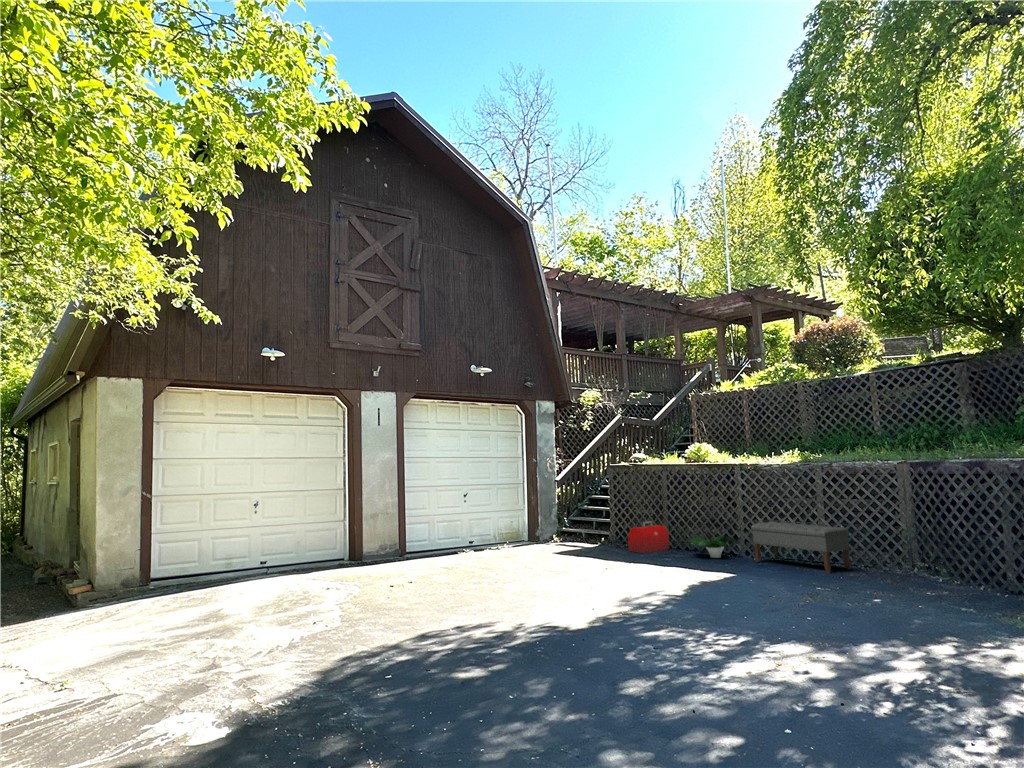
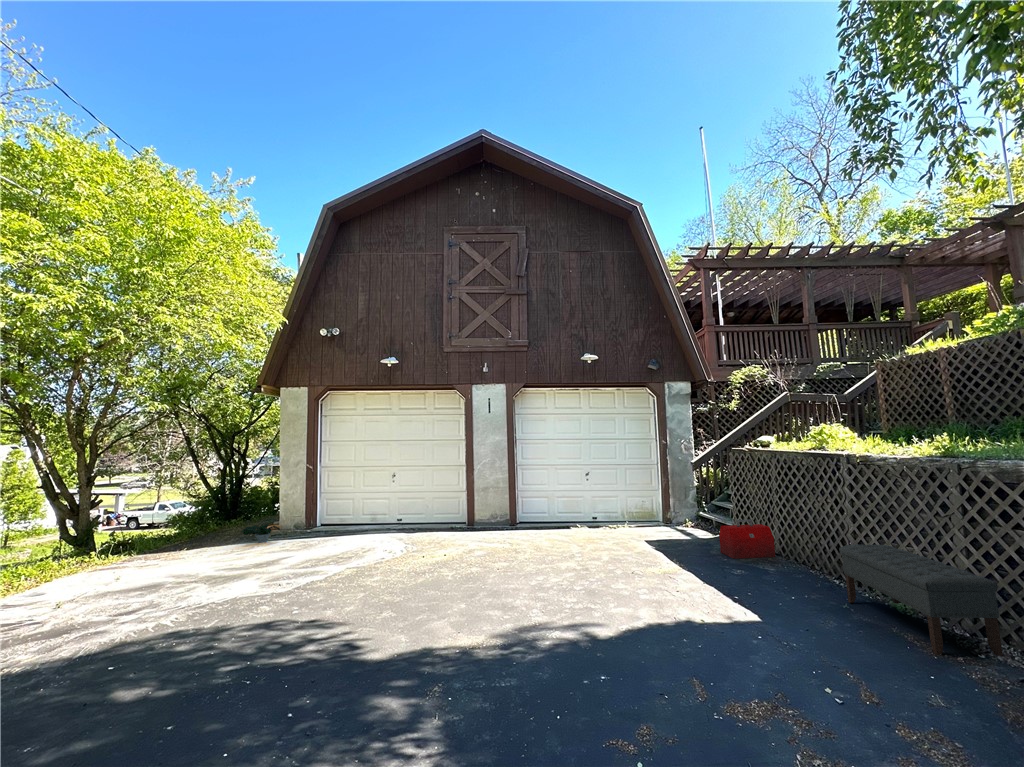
potted plant: present [691,536,738,558] -> present [242,524,280,543]

